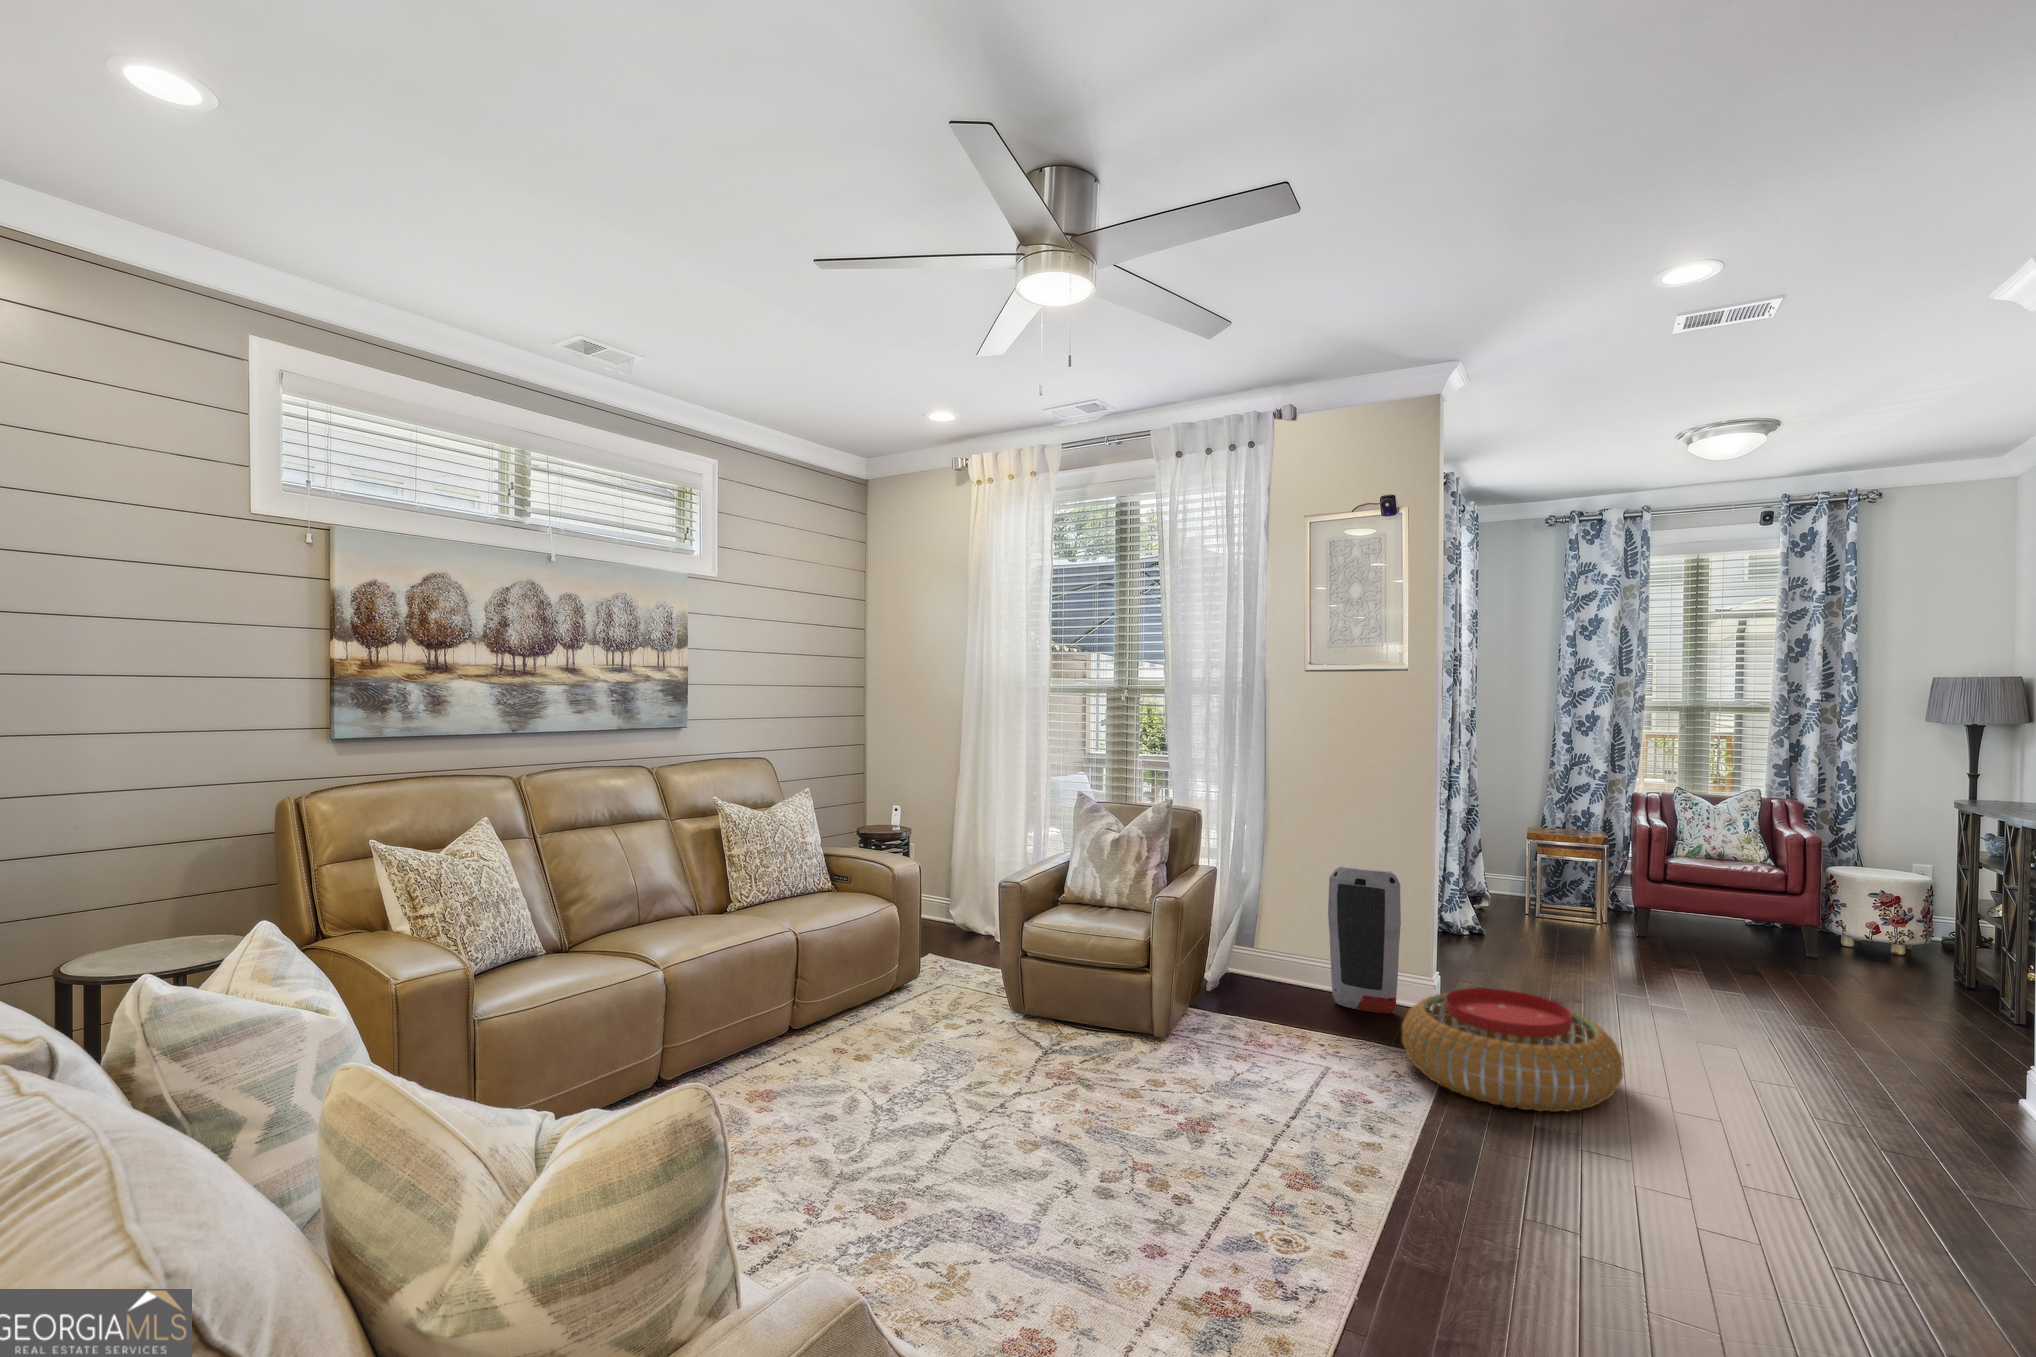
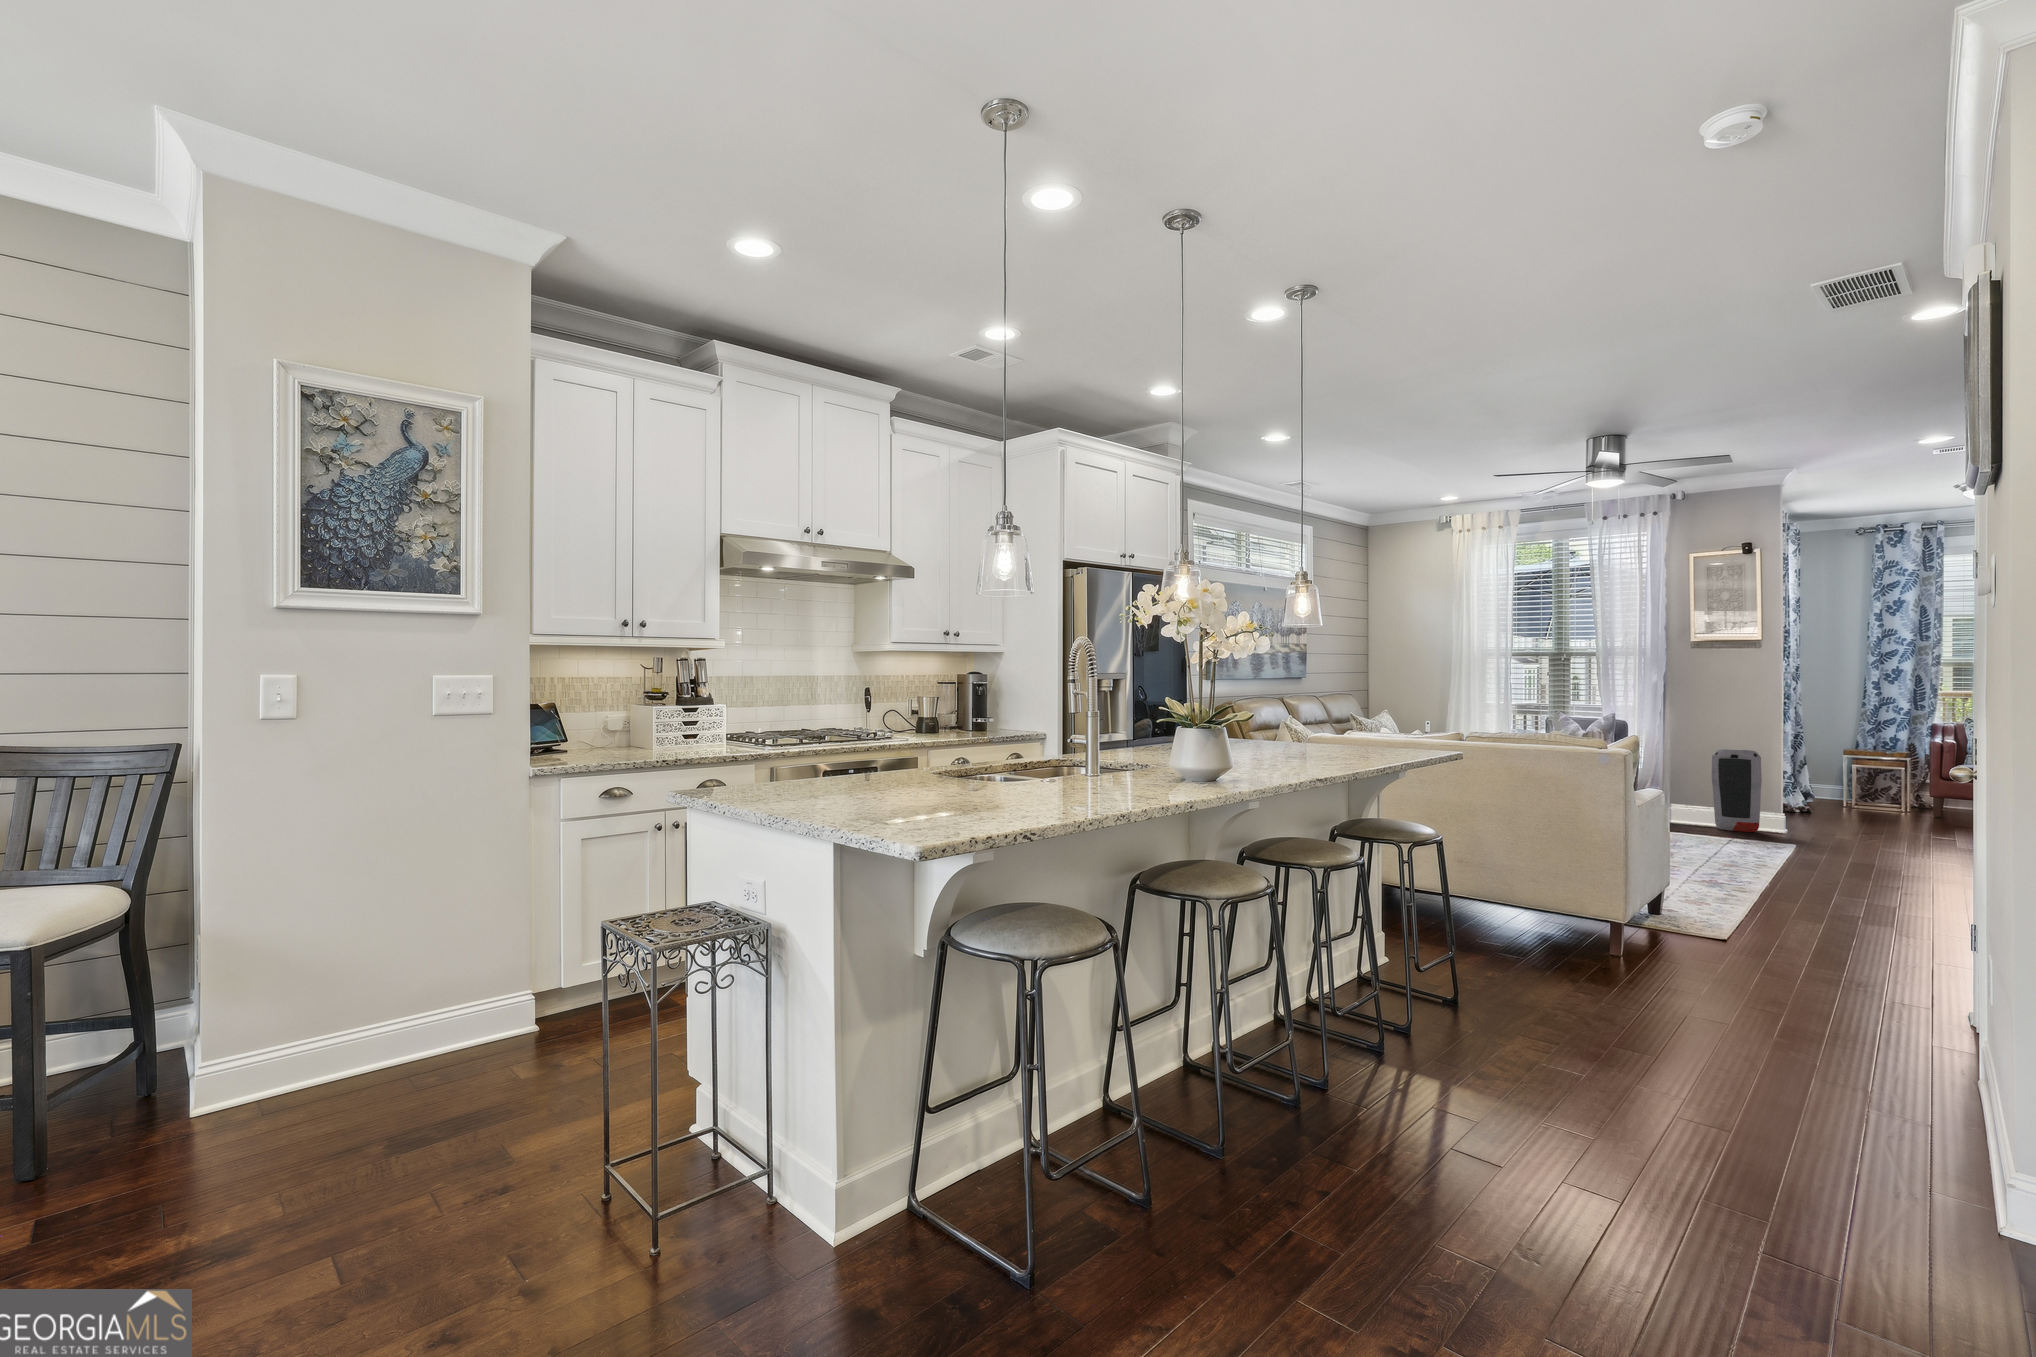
pouf: present [1402,988,1623,1112] -> none [1768,805,1906,854]

